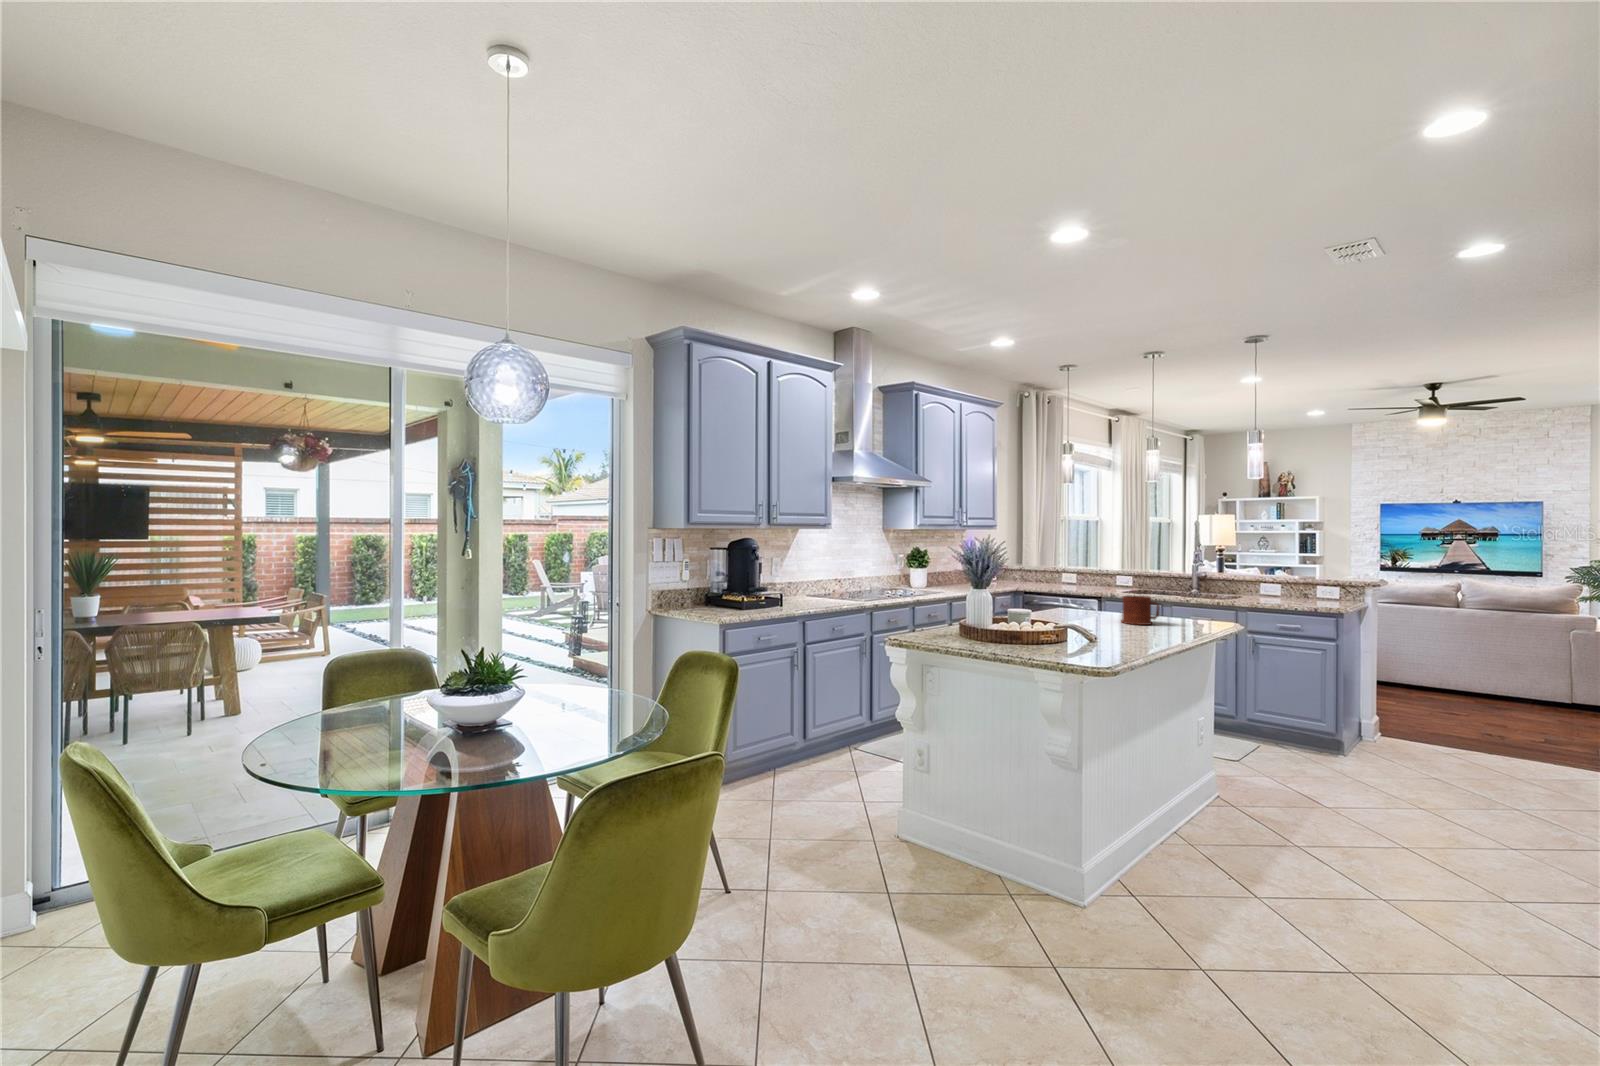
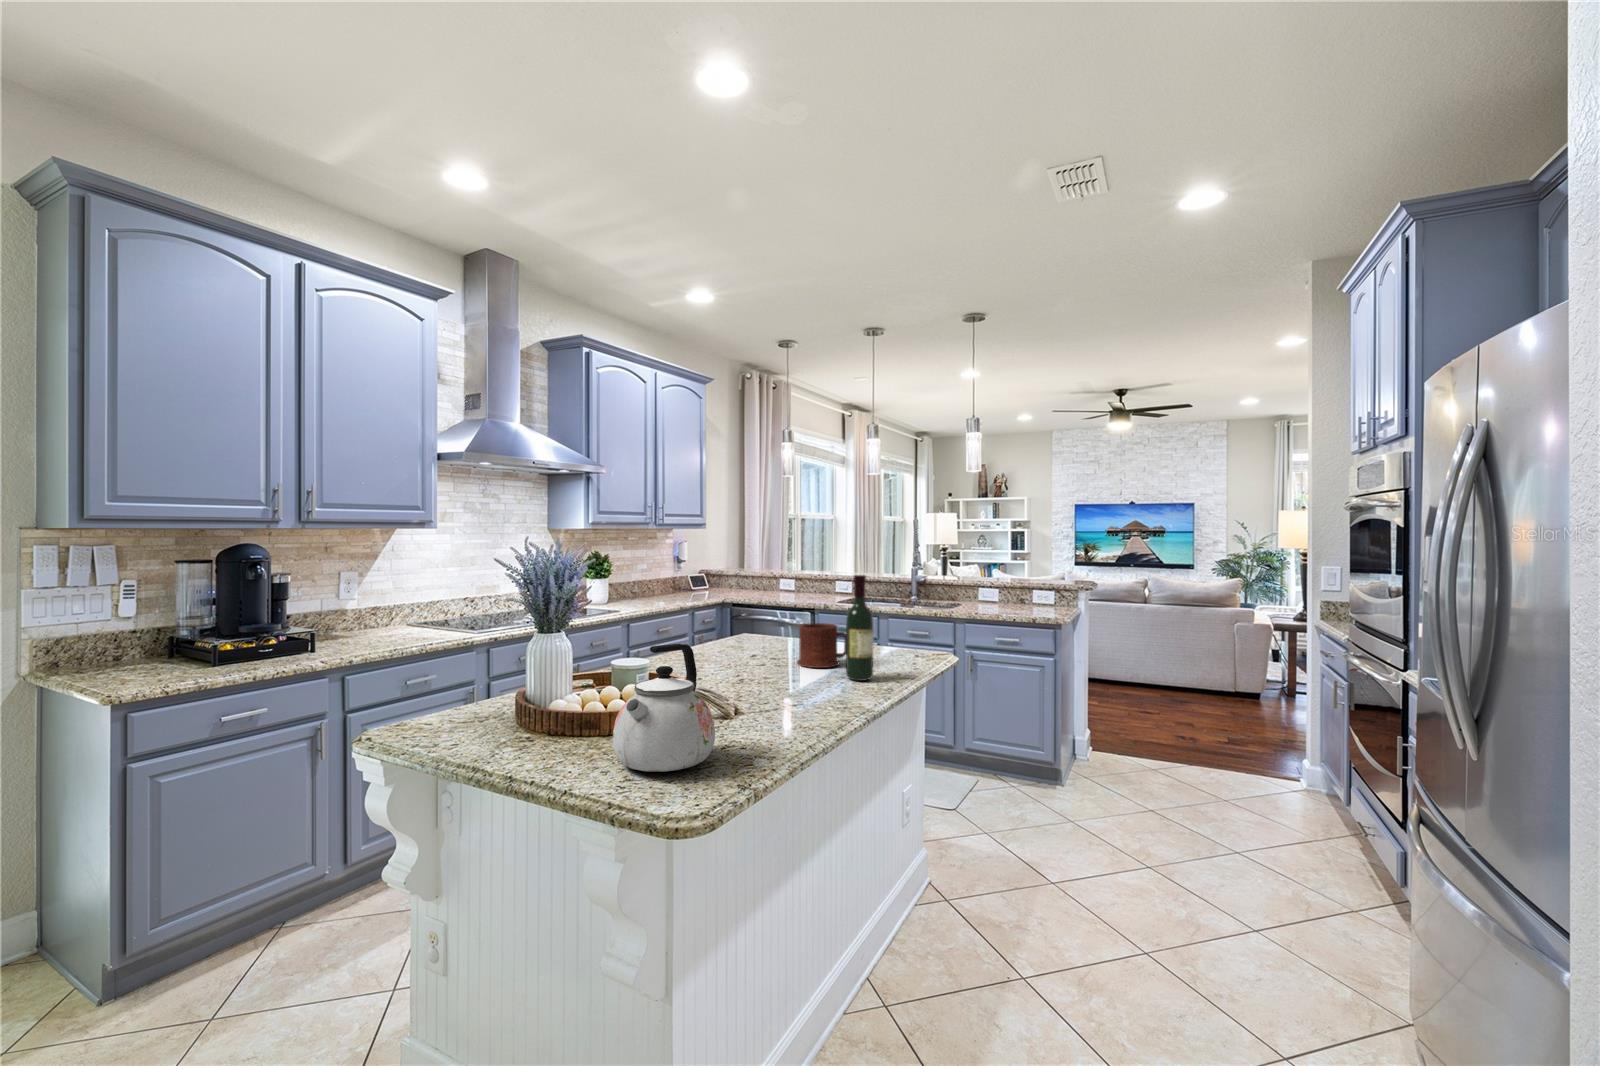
wine bottle: none [1161,561,1181,632] -> present [846,575,874,681]
kettle: none [1049,591,1104,654] -> present [613,644,715,772]

